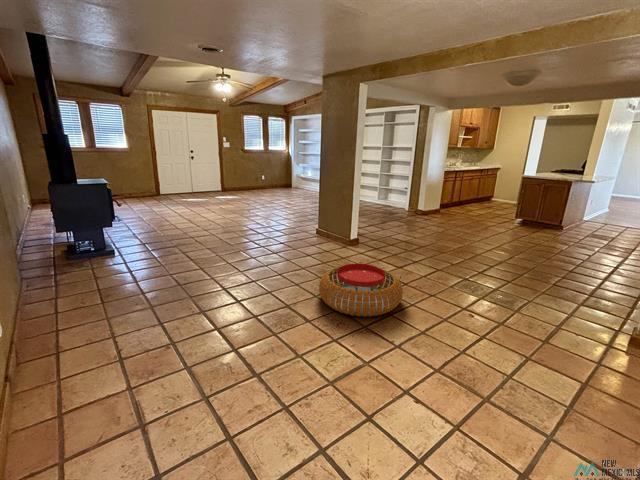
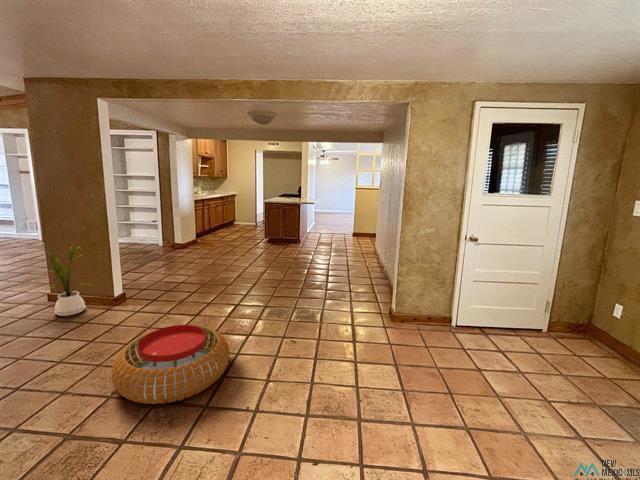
house plant: none [311,189,338,245] -> present [41,241,92,316]

